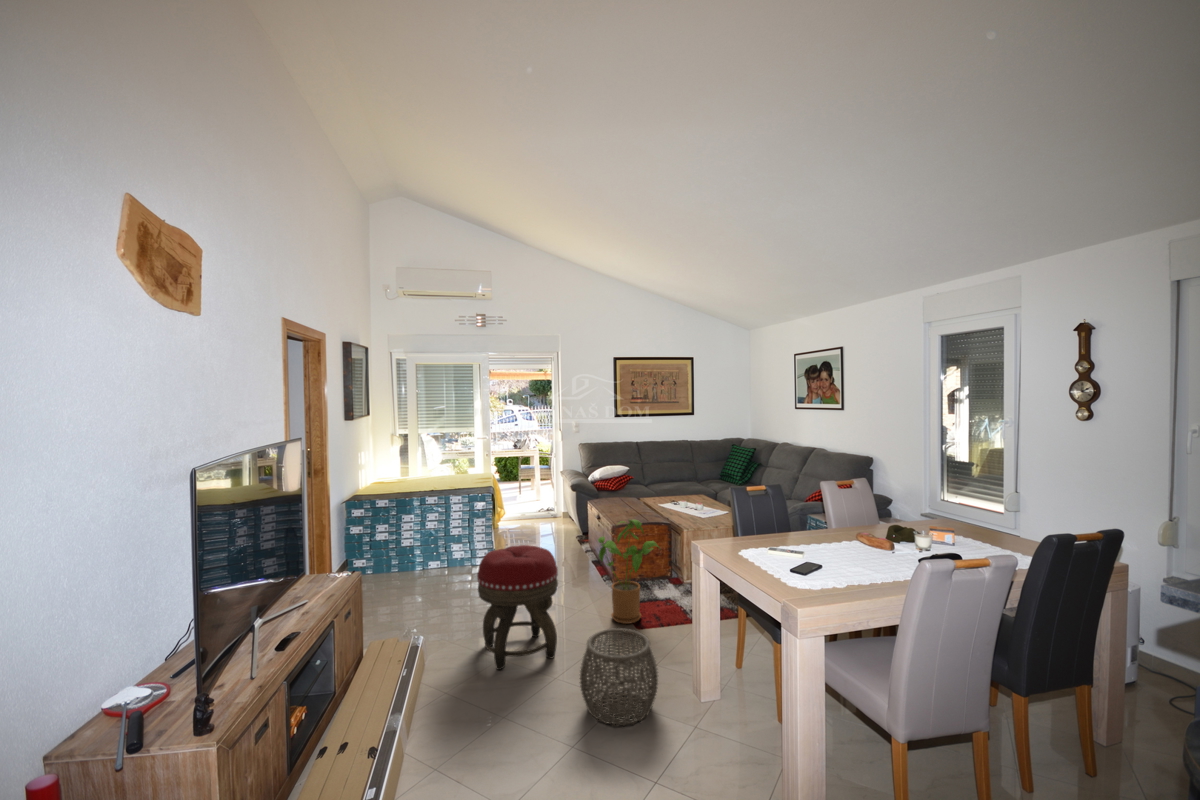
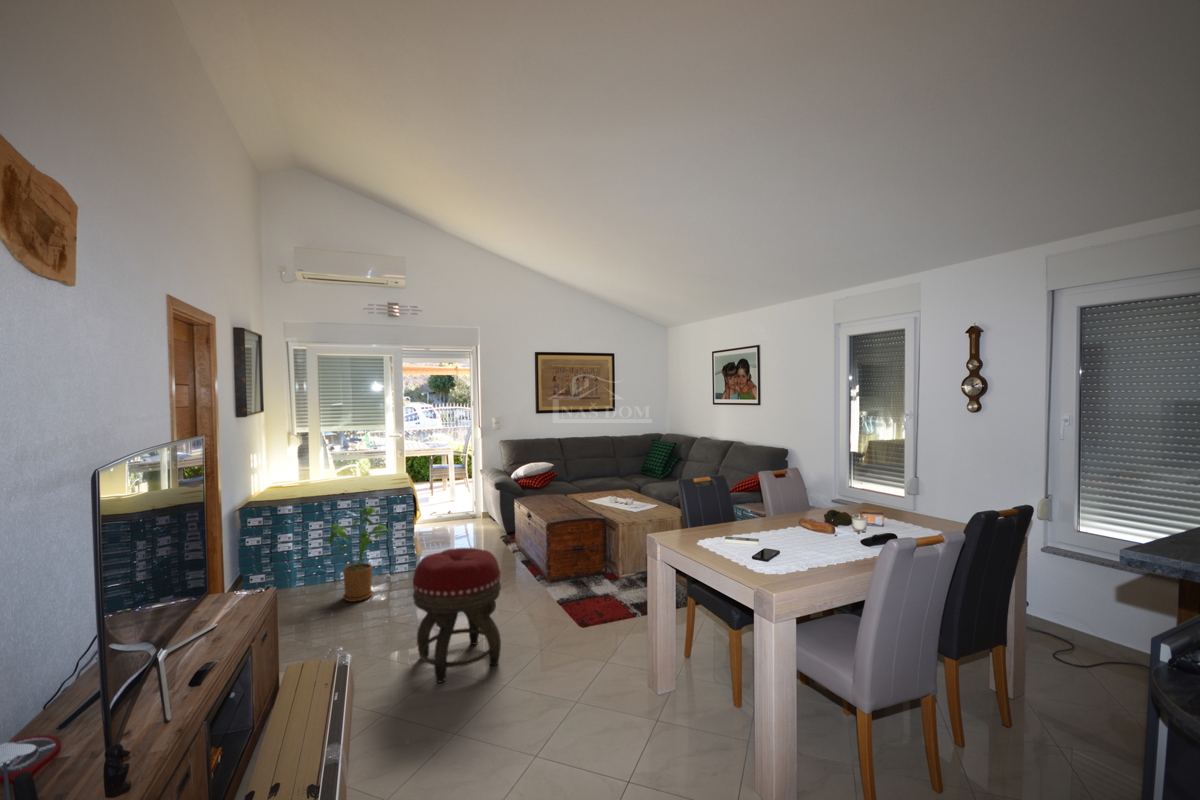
house plant: present [598,520,658,624] -> present [328,507,388,602]
woven basket: present [580,628,658,726] -> none [535,627,616,729]

